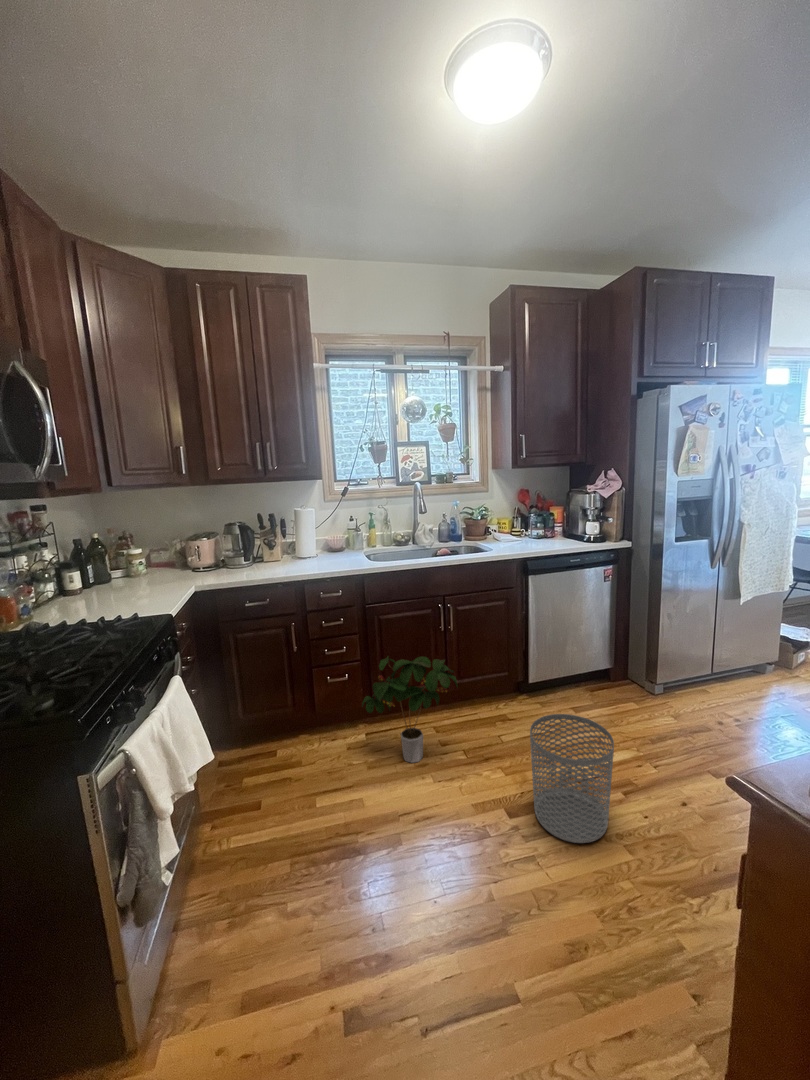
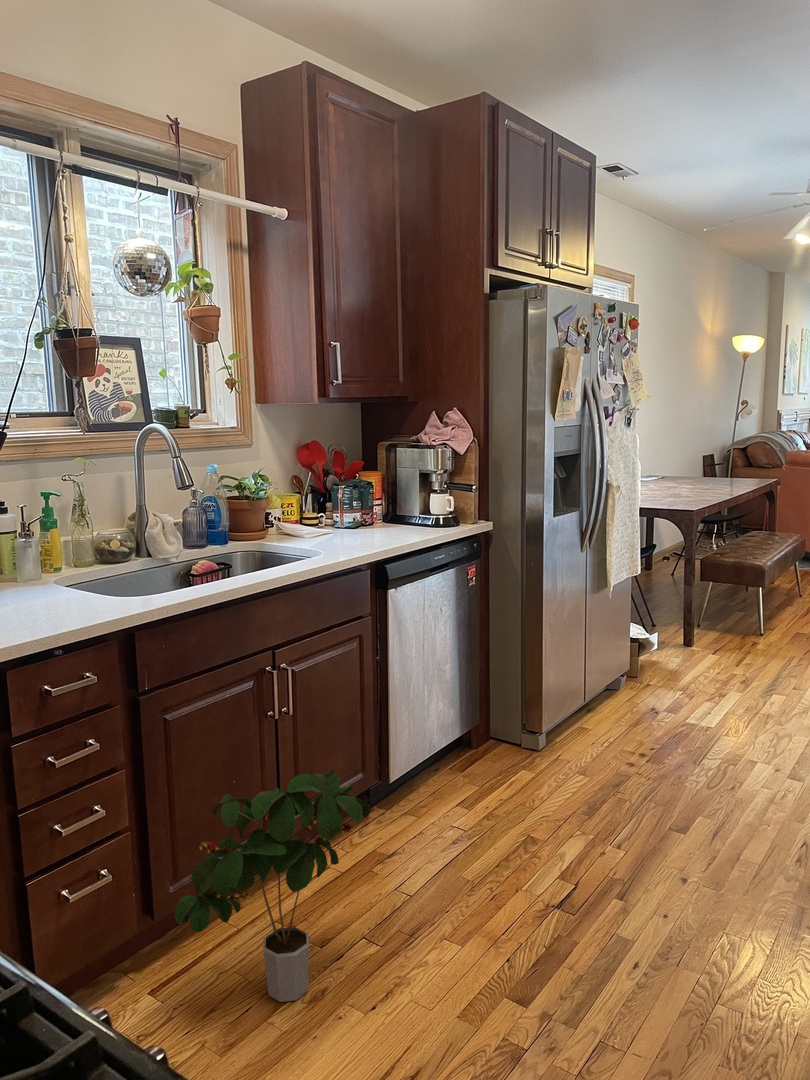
waste bin: present [530,714,614,843] -> none [531,798,660,998]

